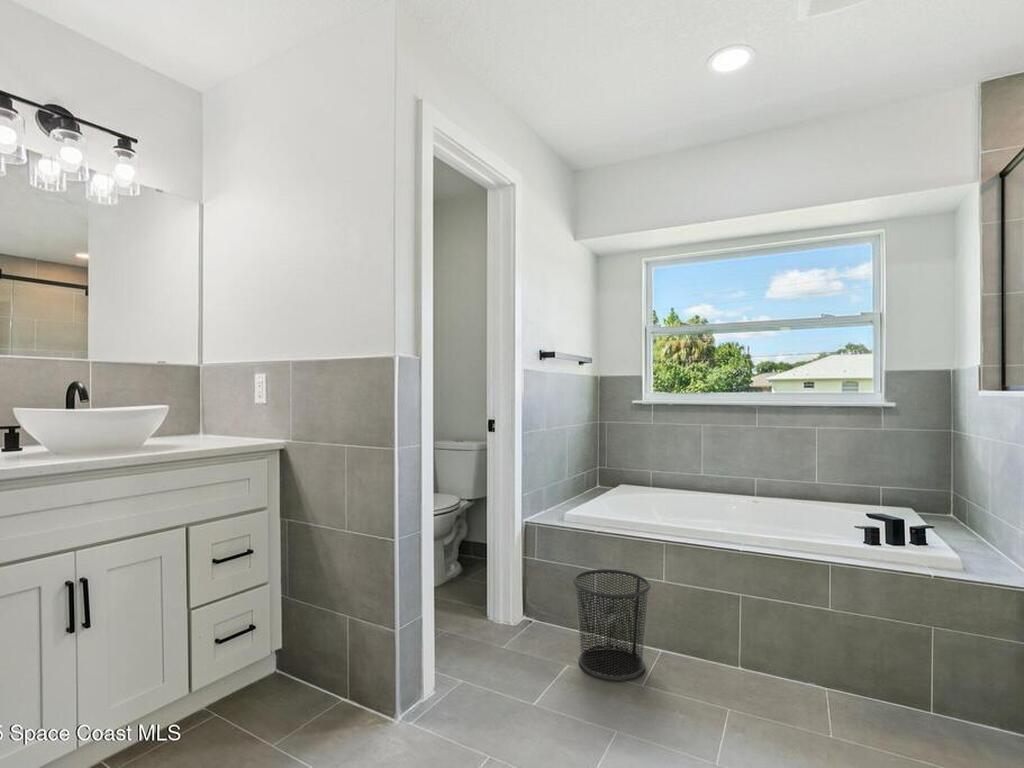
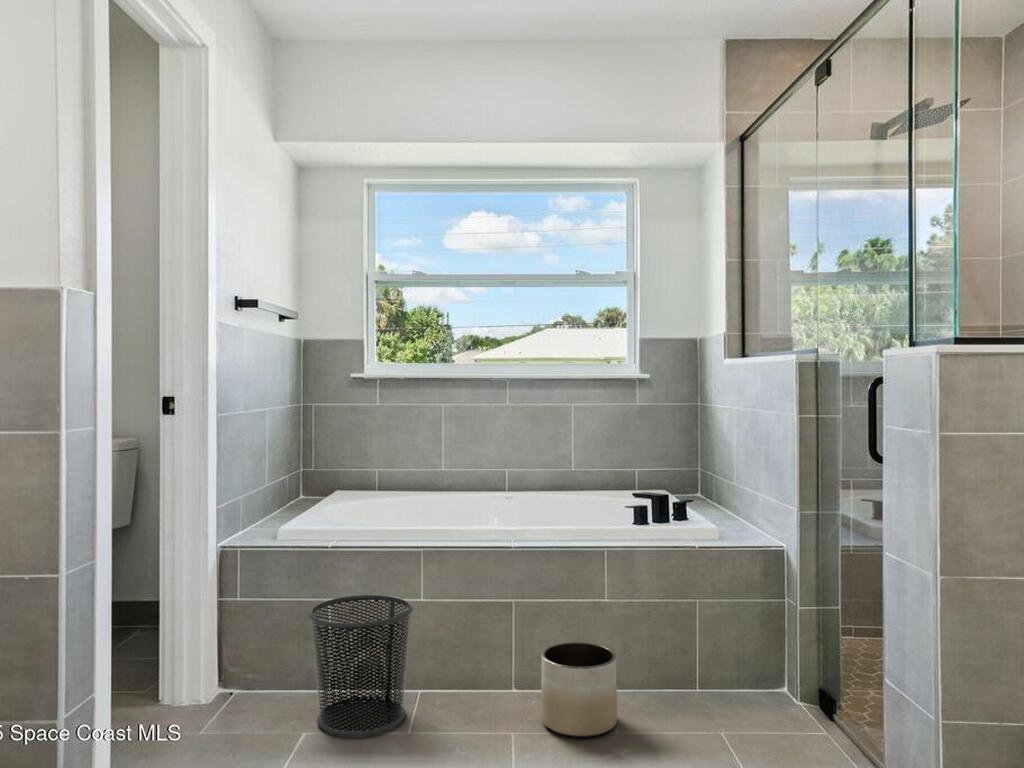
planter: none [757,641,832,734] -> present [541,642,617,737]

